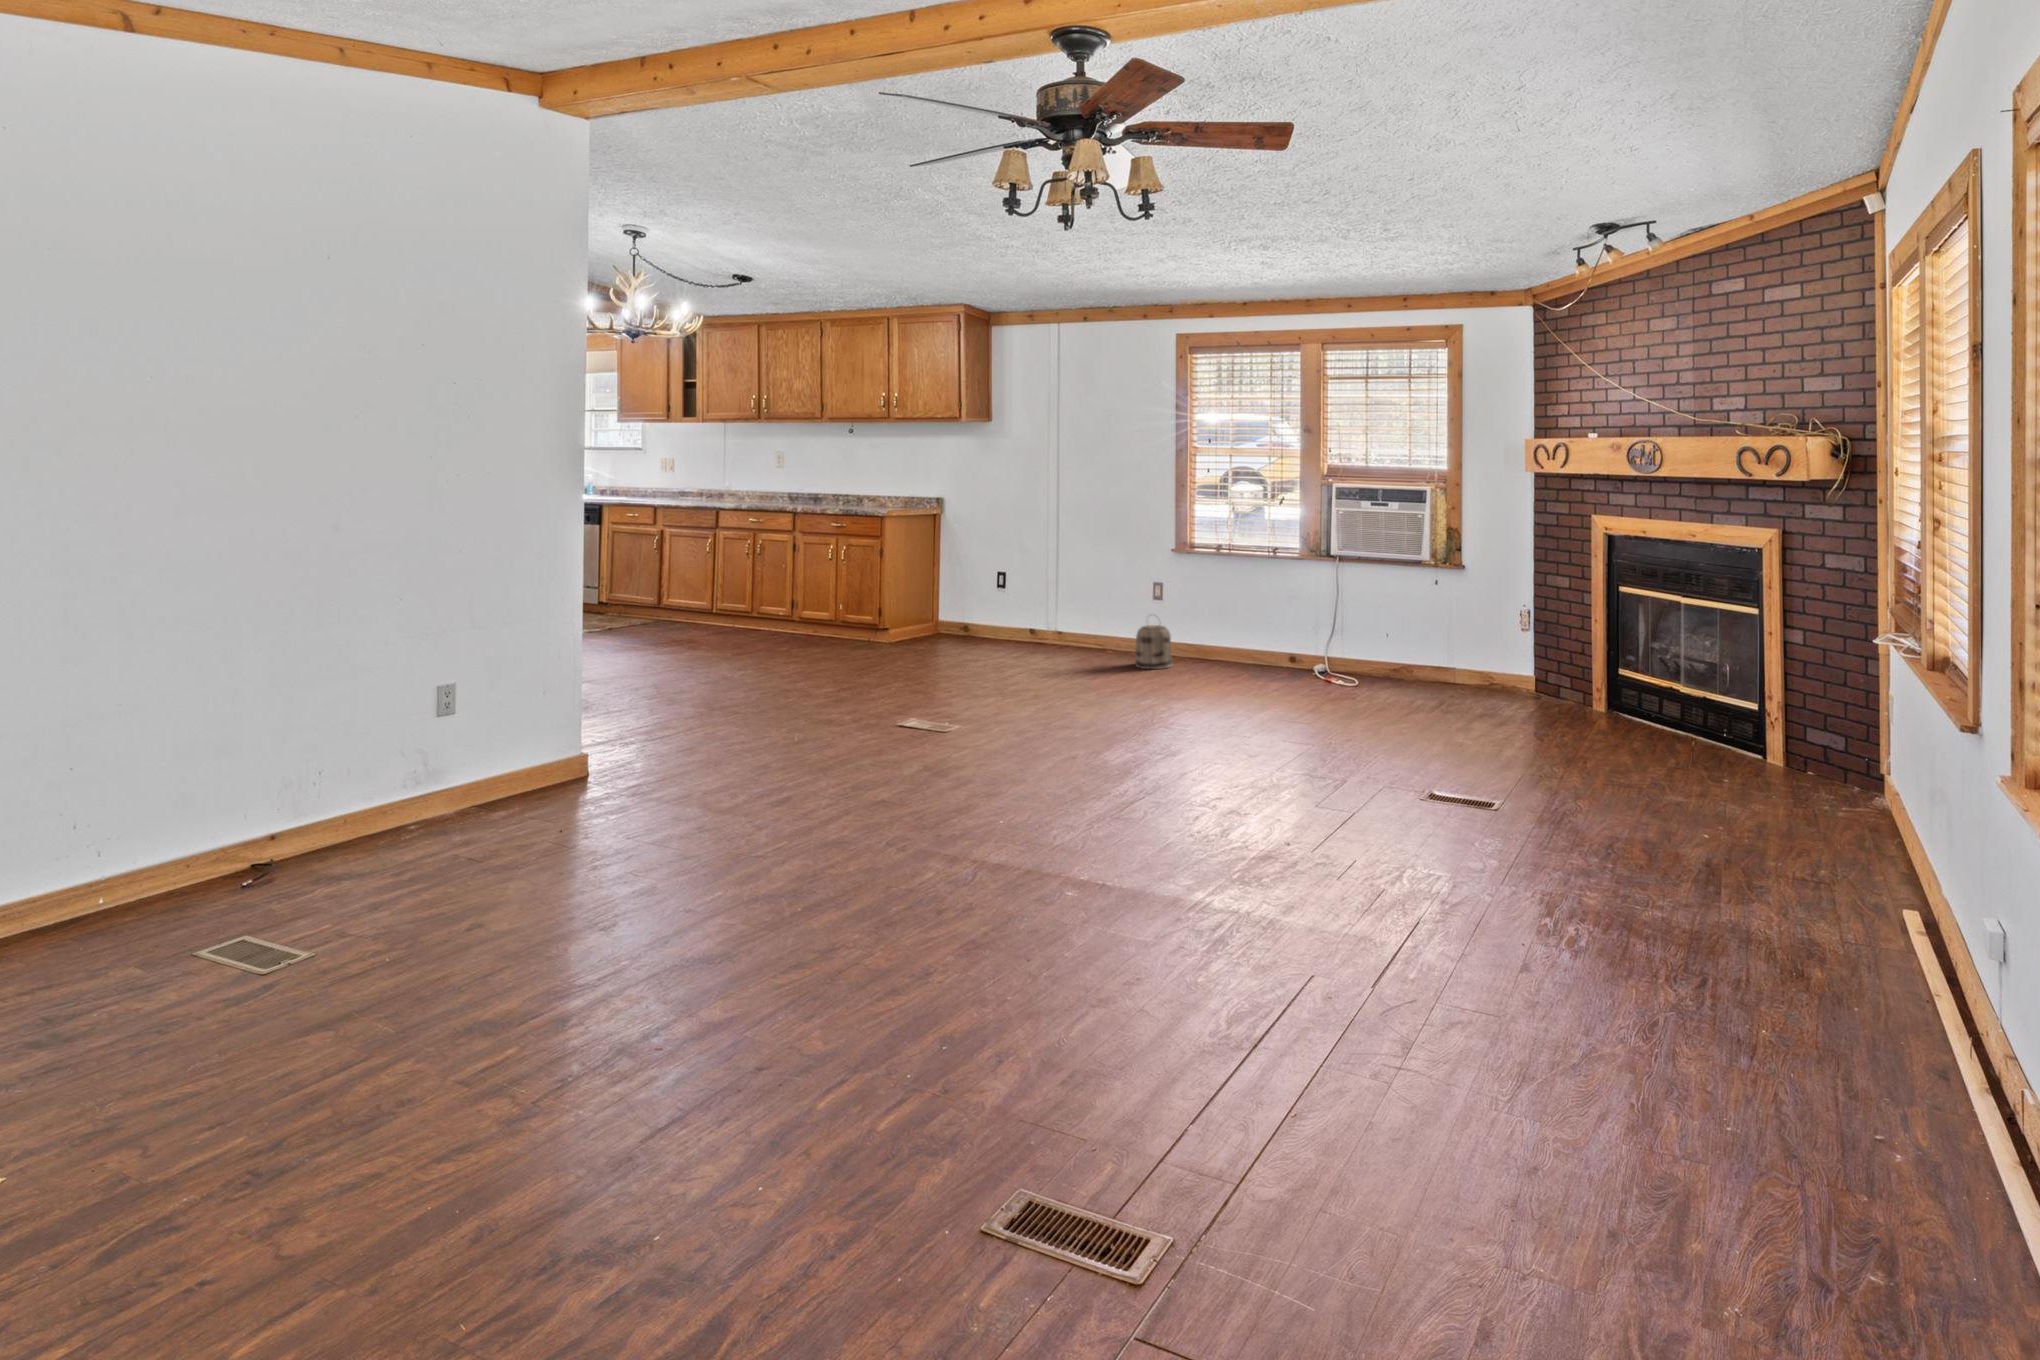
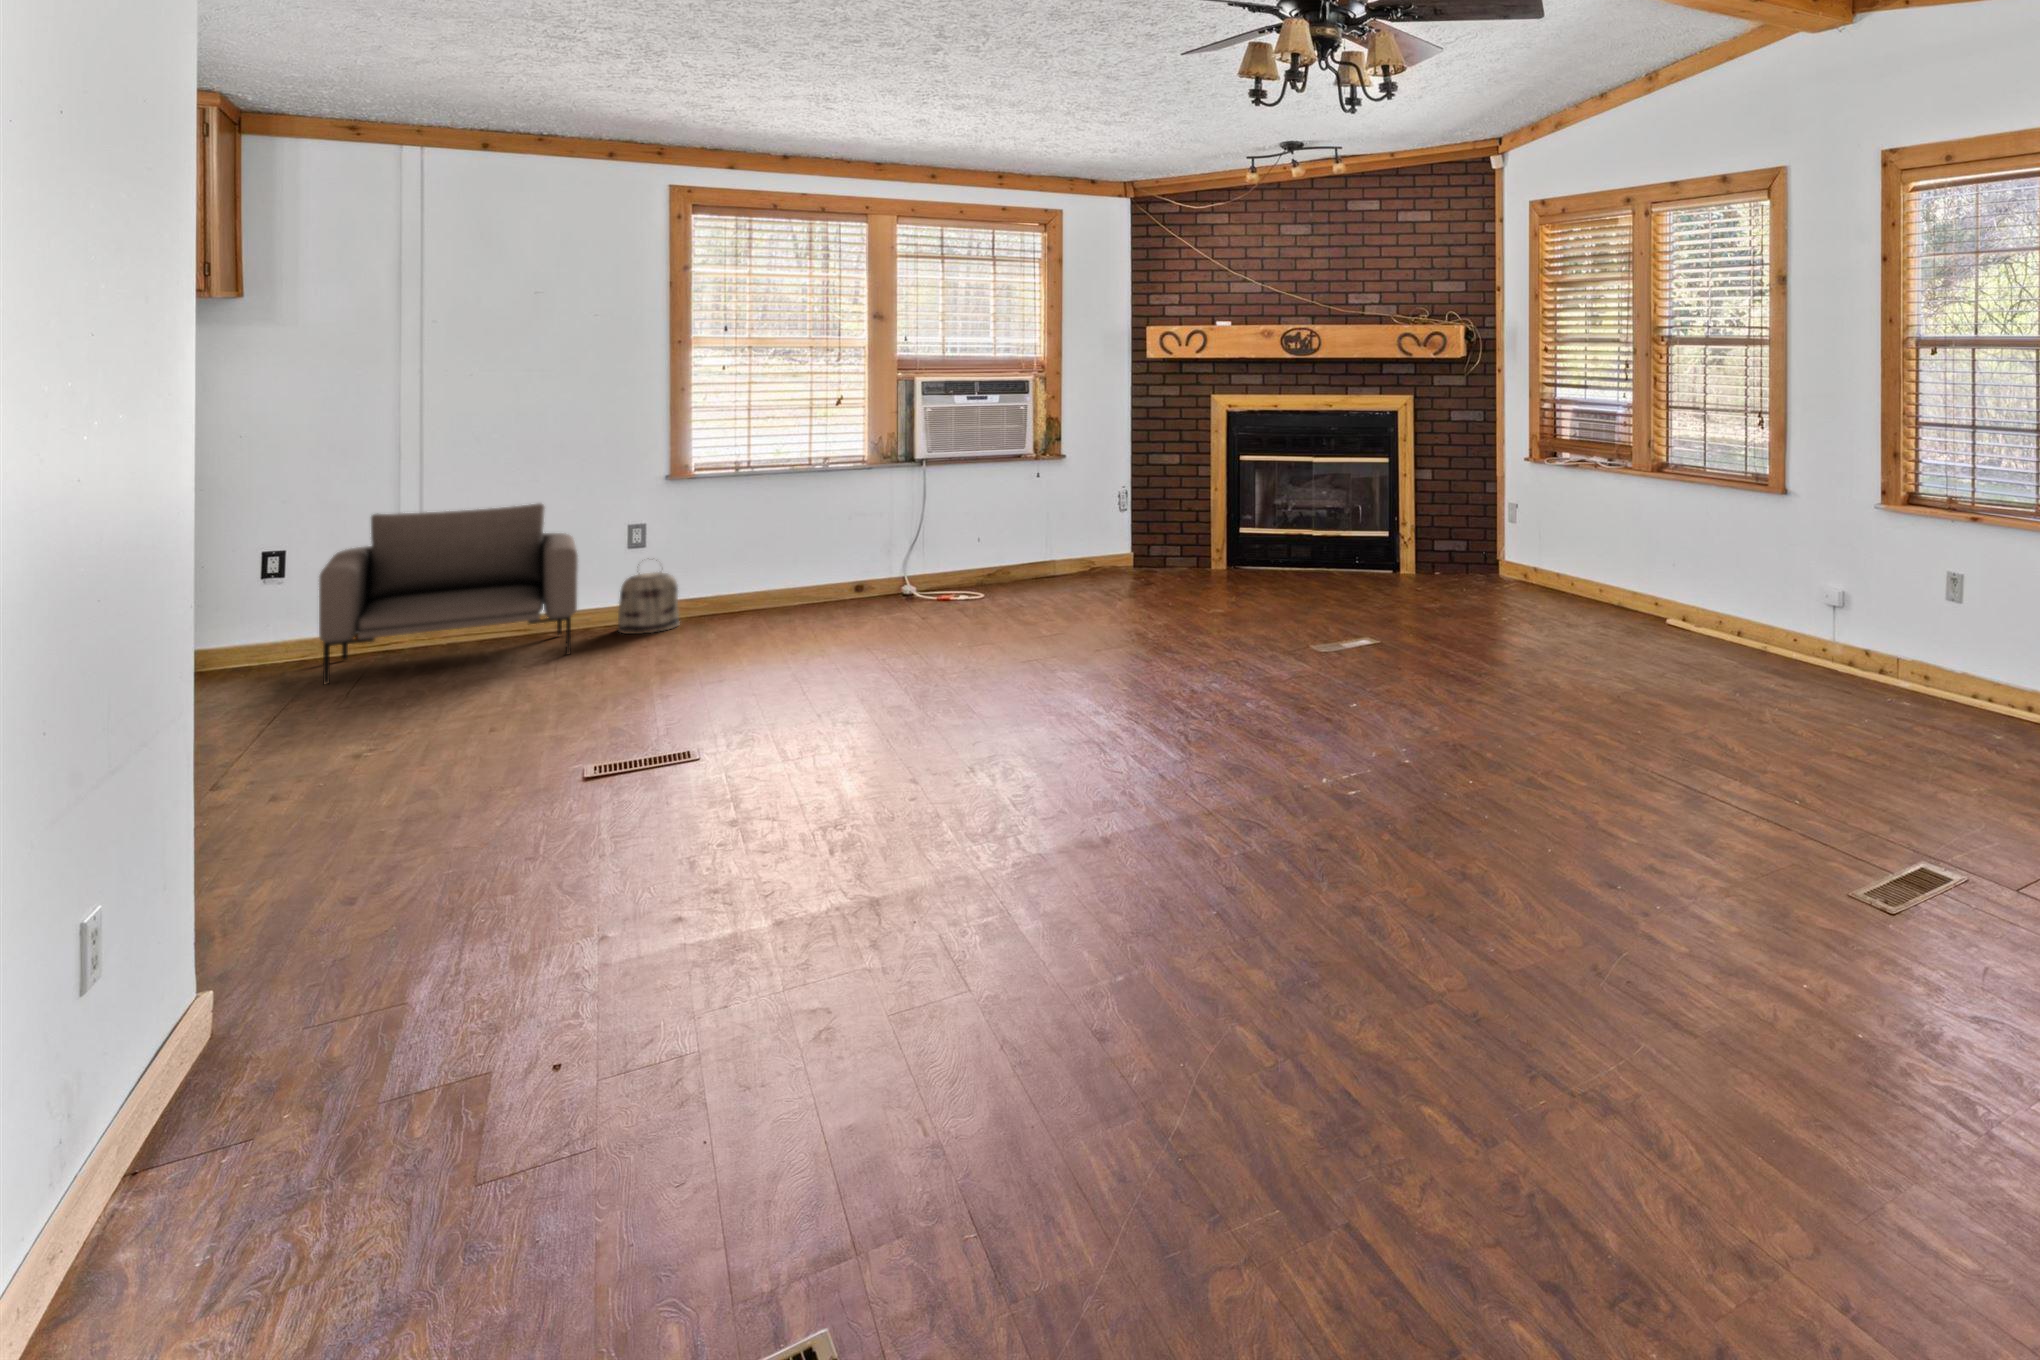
armchair: none [972,563,1115,673] -> present [319,503,578,684]

